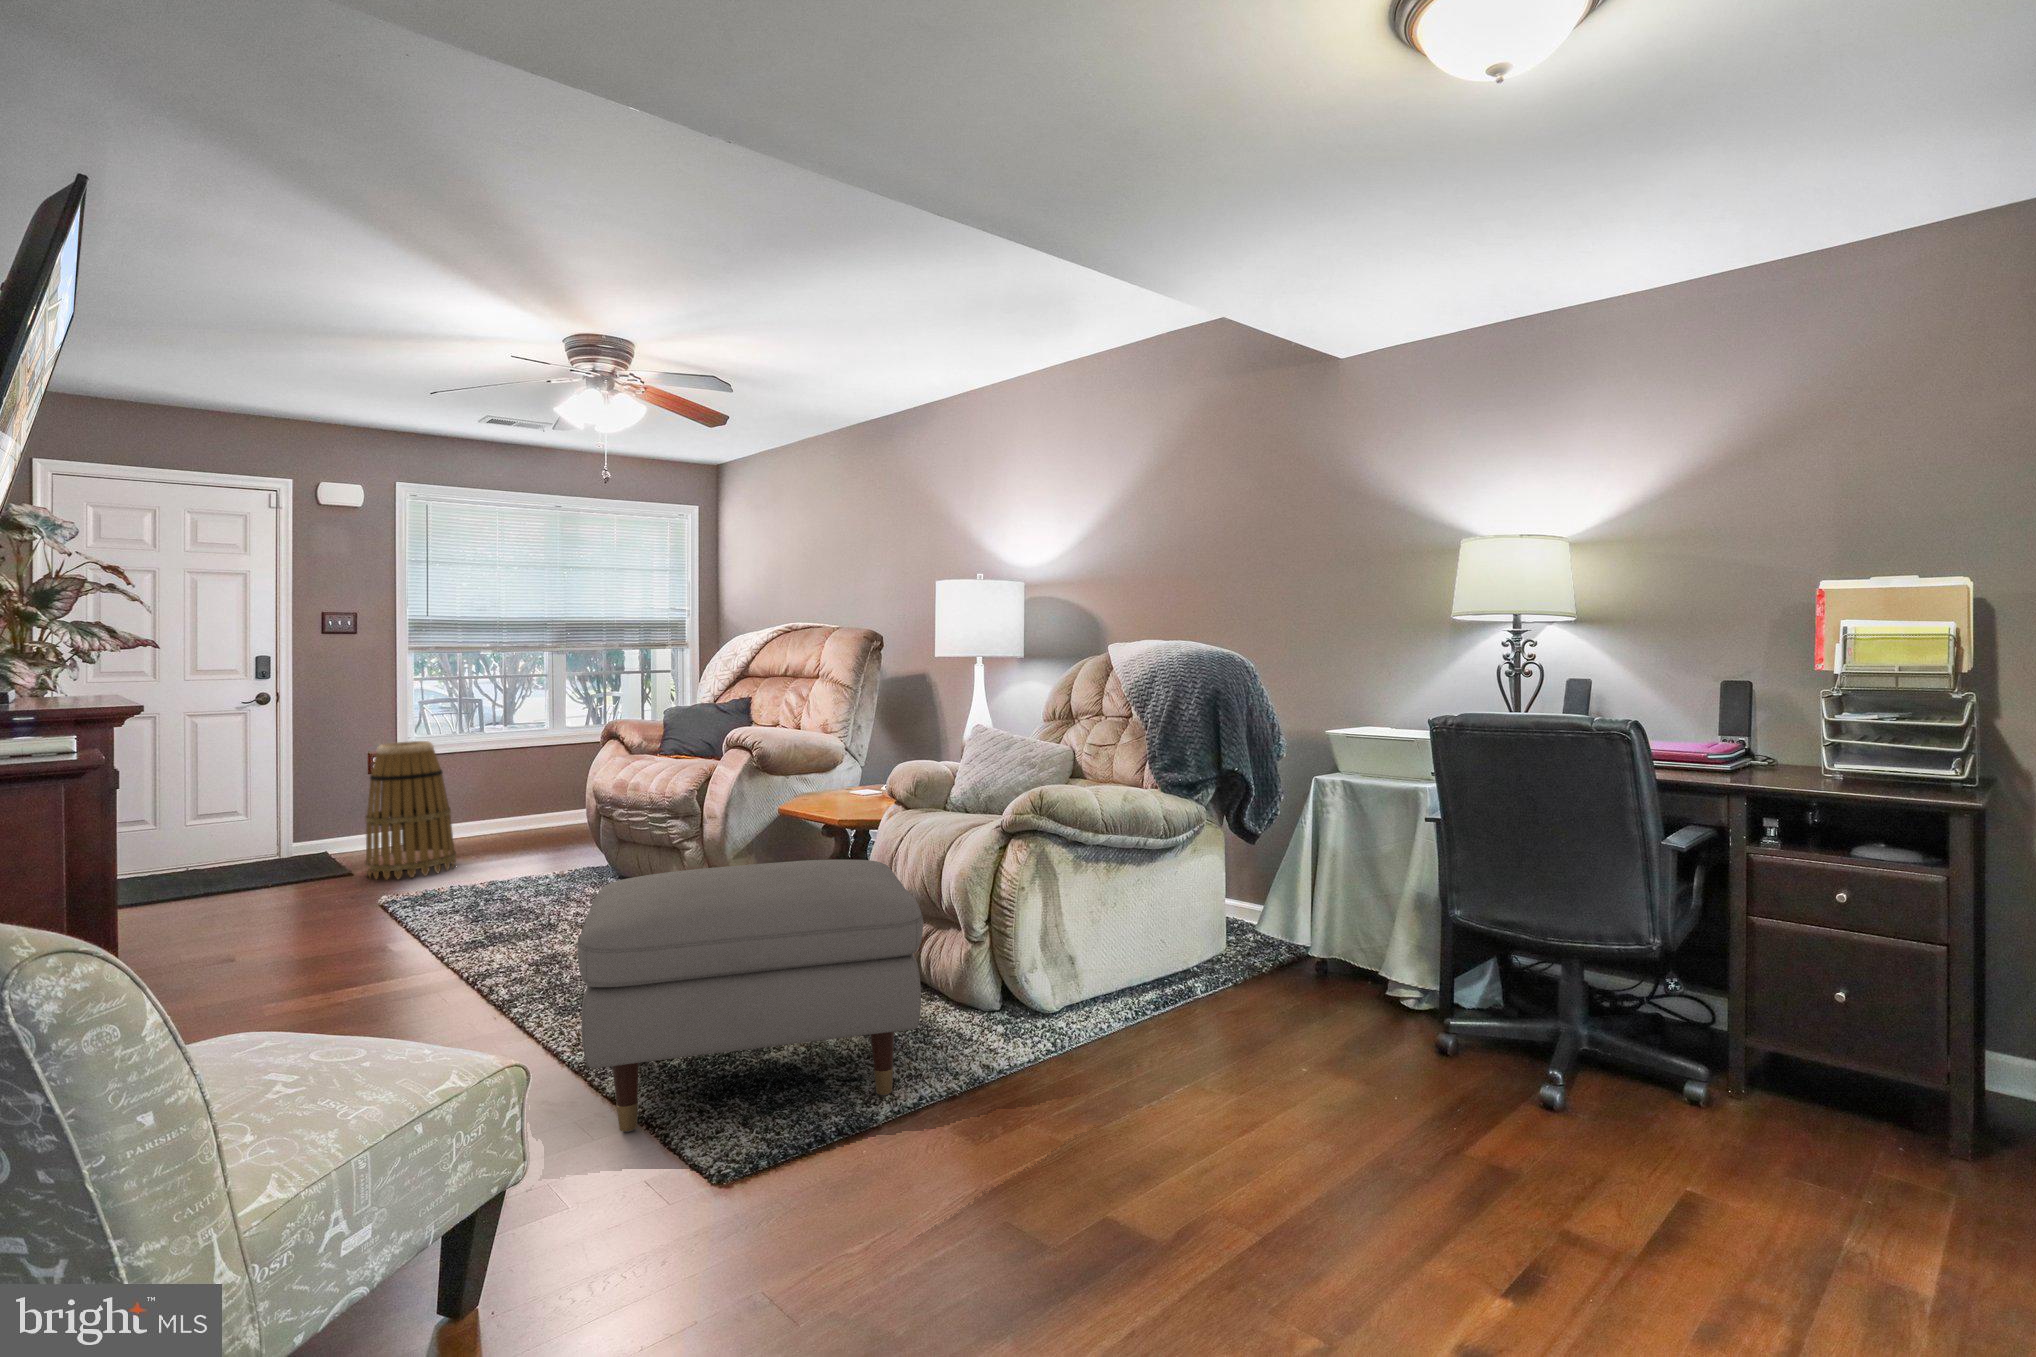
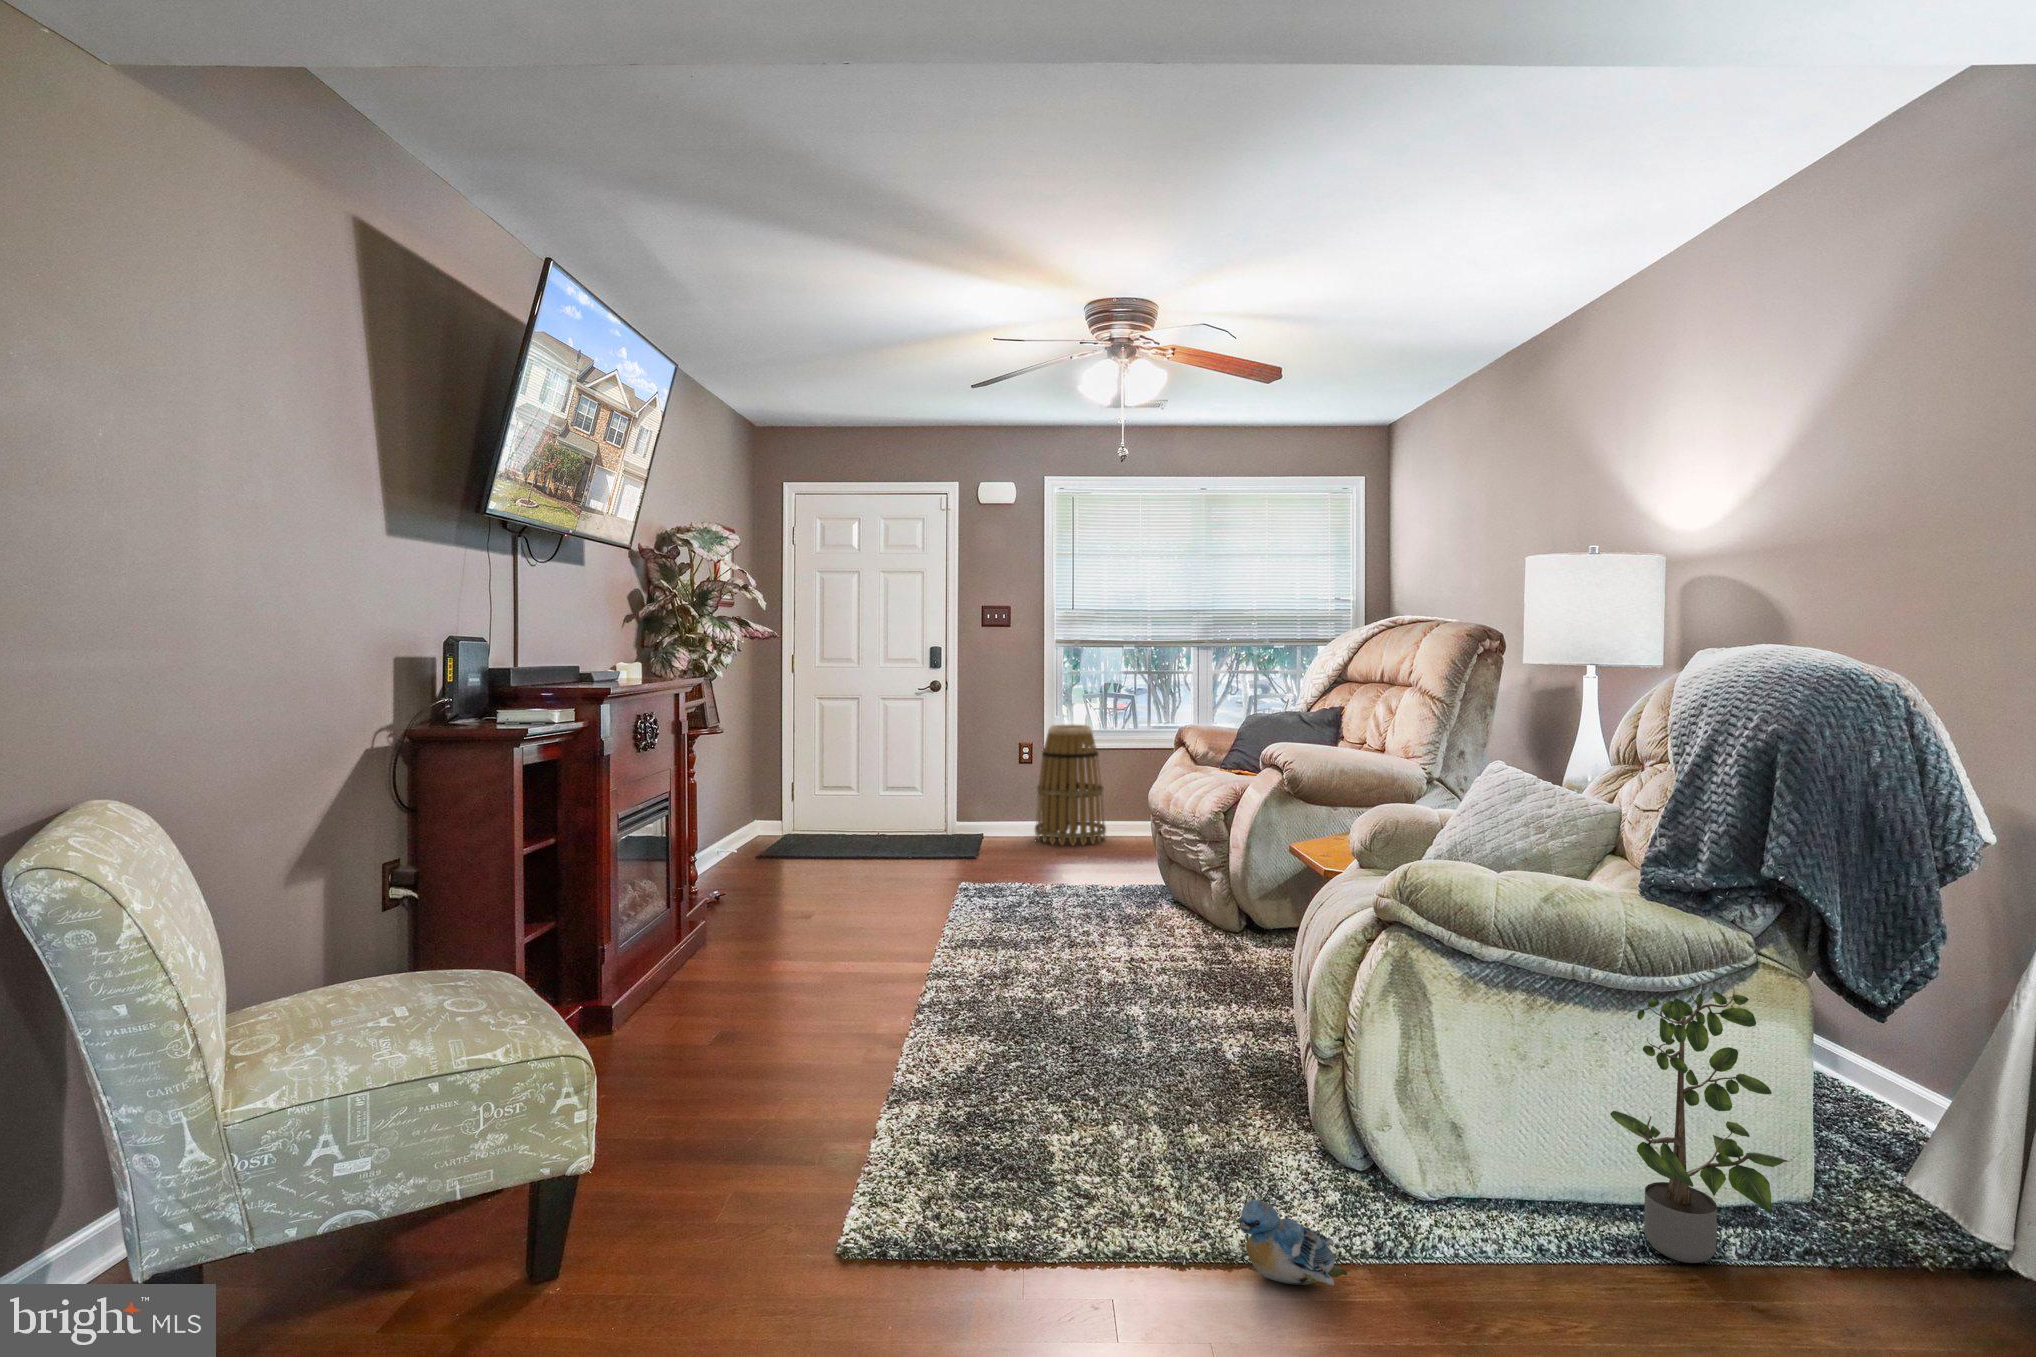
potted plant: none [1144,831,1227,1000] -> present [1610,985,1789,1263]
ottoman: present [577,859,923,1132] -> none [815,884,1241,1220]
plush toy: none [997,1031,1066,1081] -> present [1237,1200,1347,1286]

